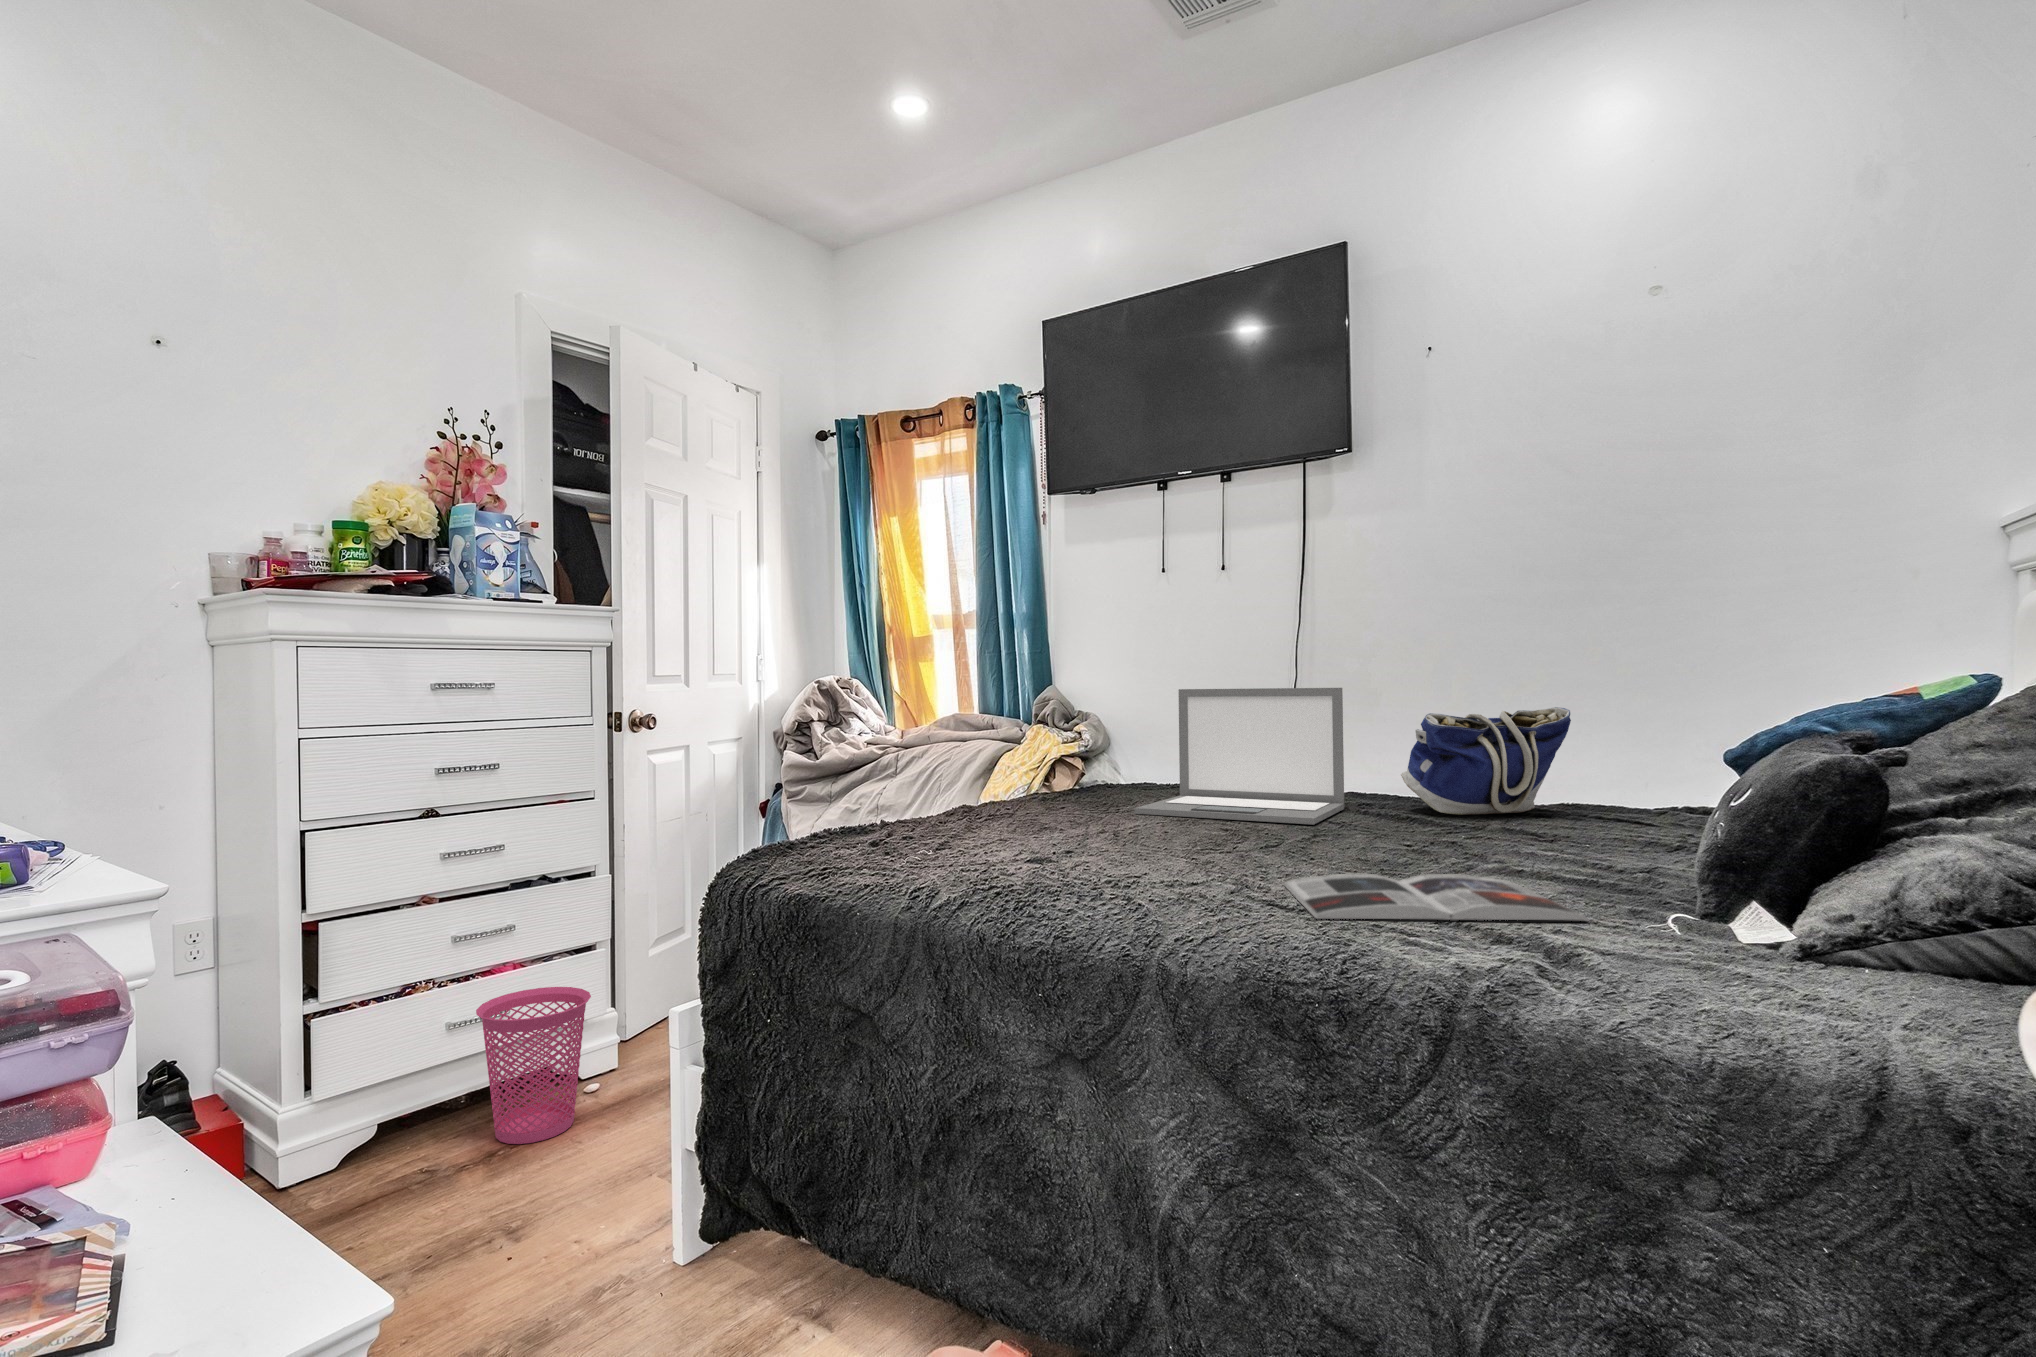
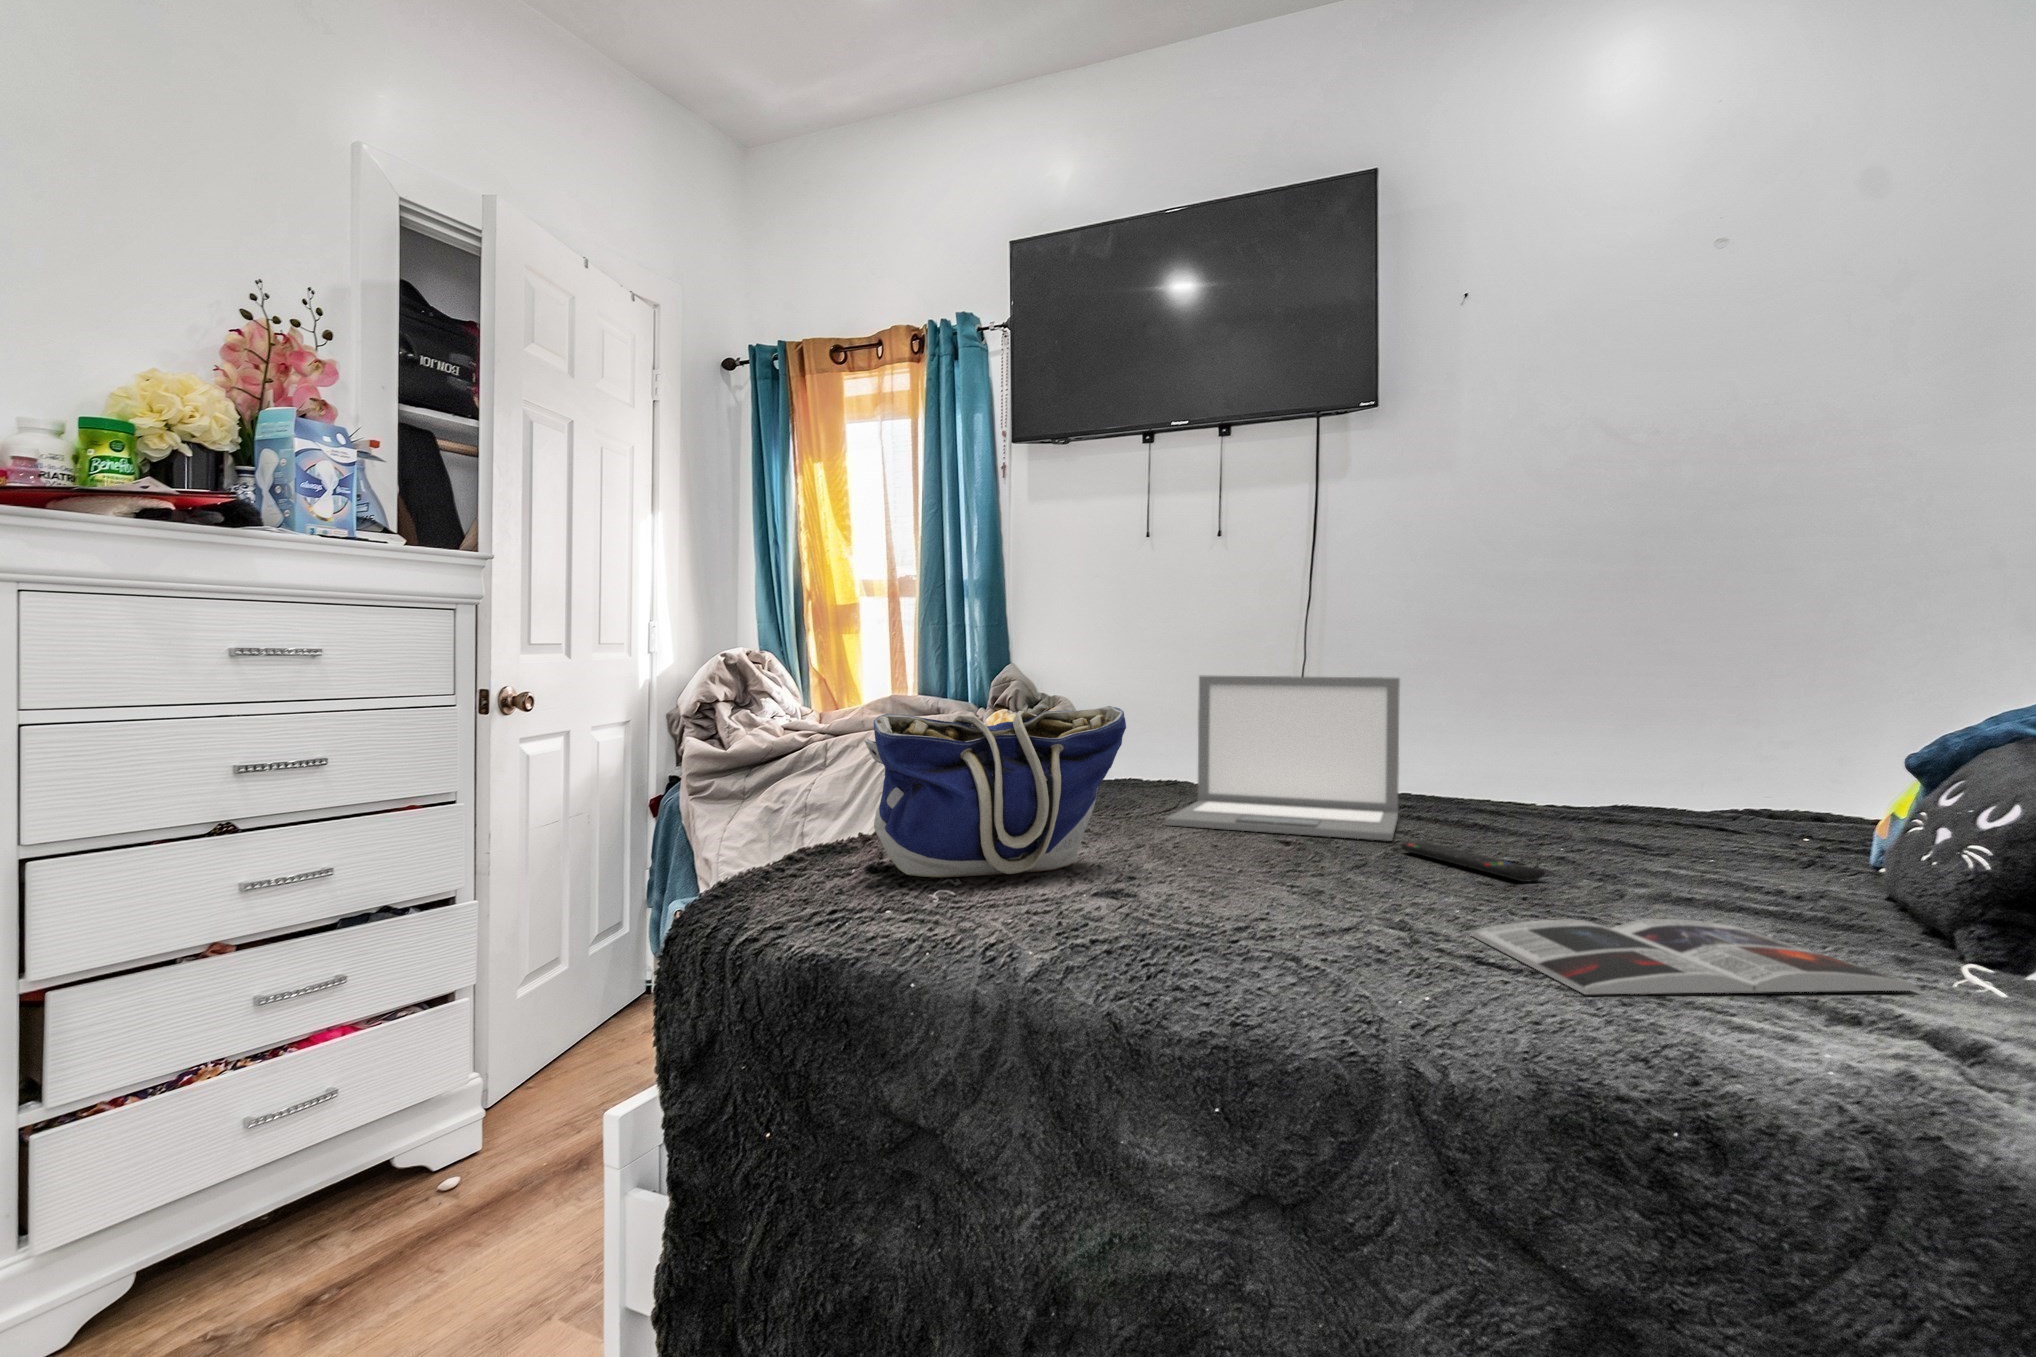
tote bag: present [1401,707,1571,815] -> present [865,706,1126,877]
remote control: none [1310,825,1403,852] -> present [1401,842,1545,882]
waste basket: present [476,987,591,1144] -> none [292,1052,456,1272]

